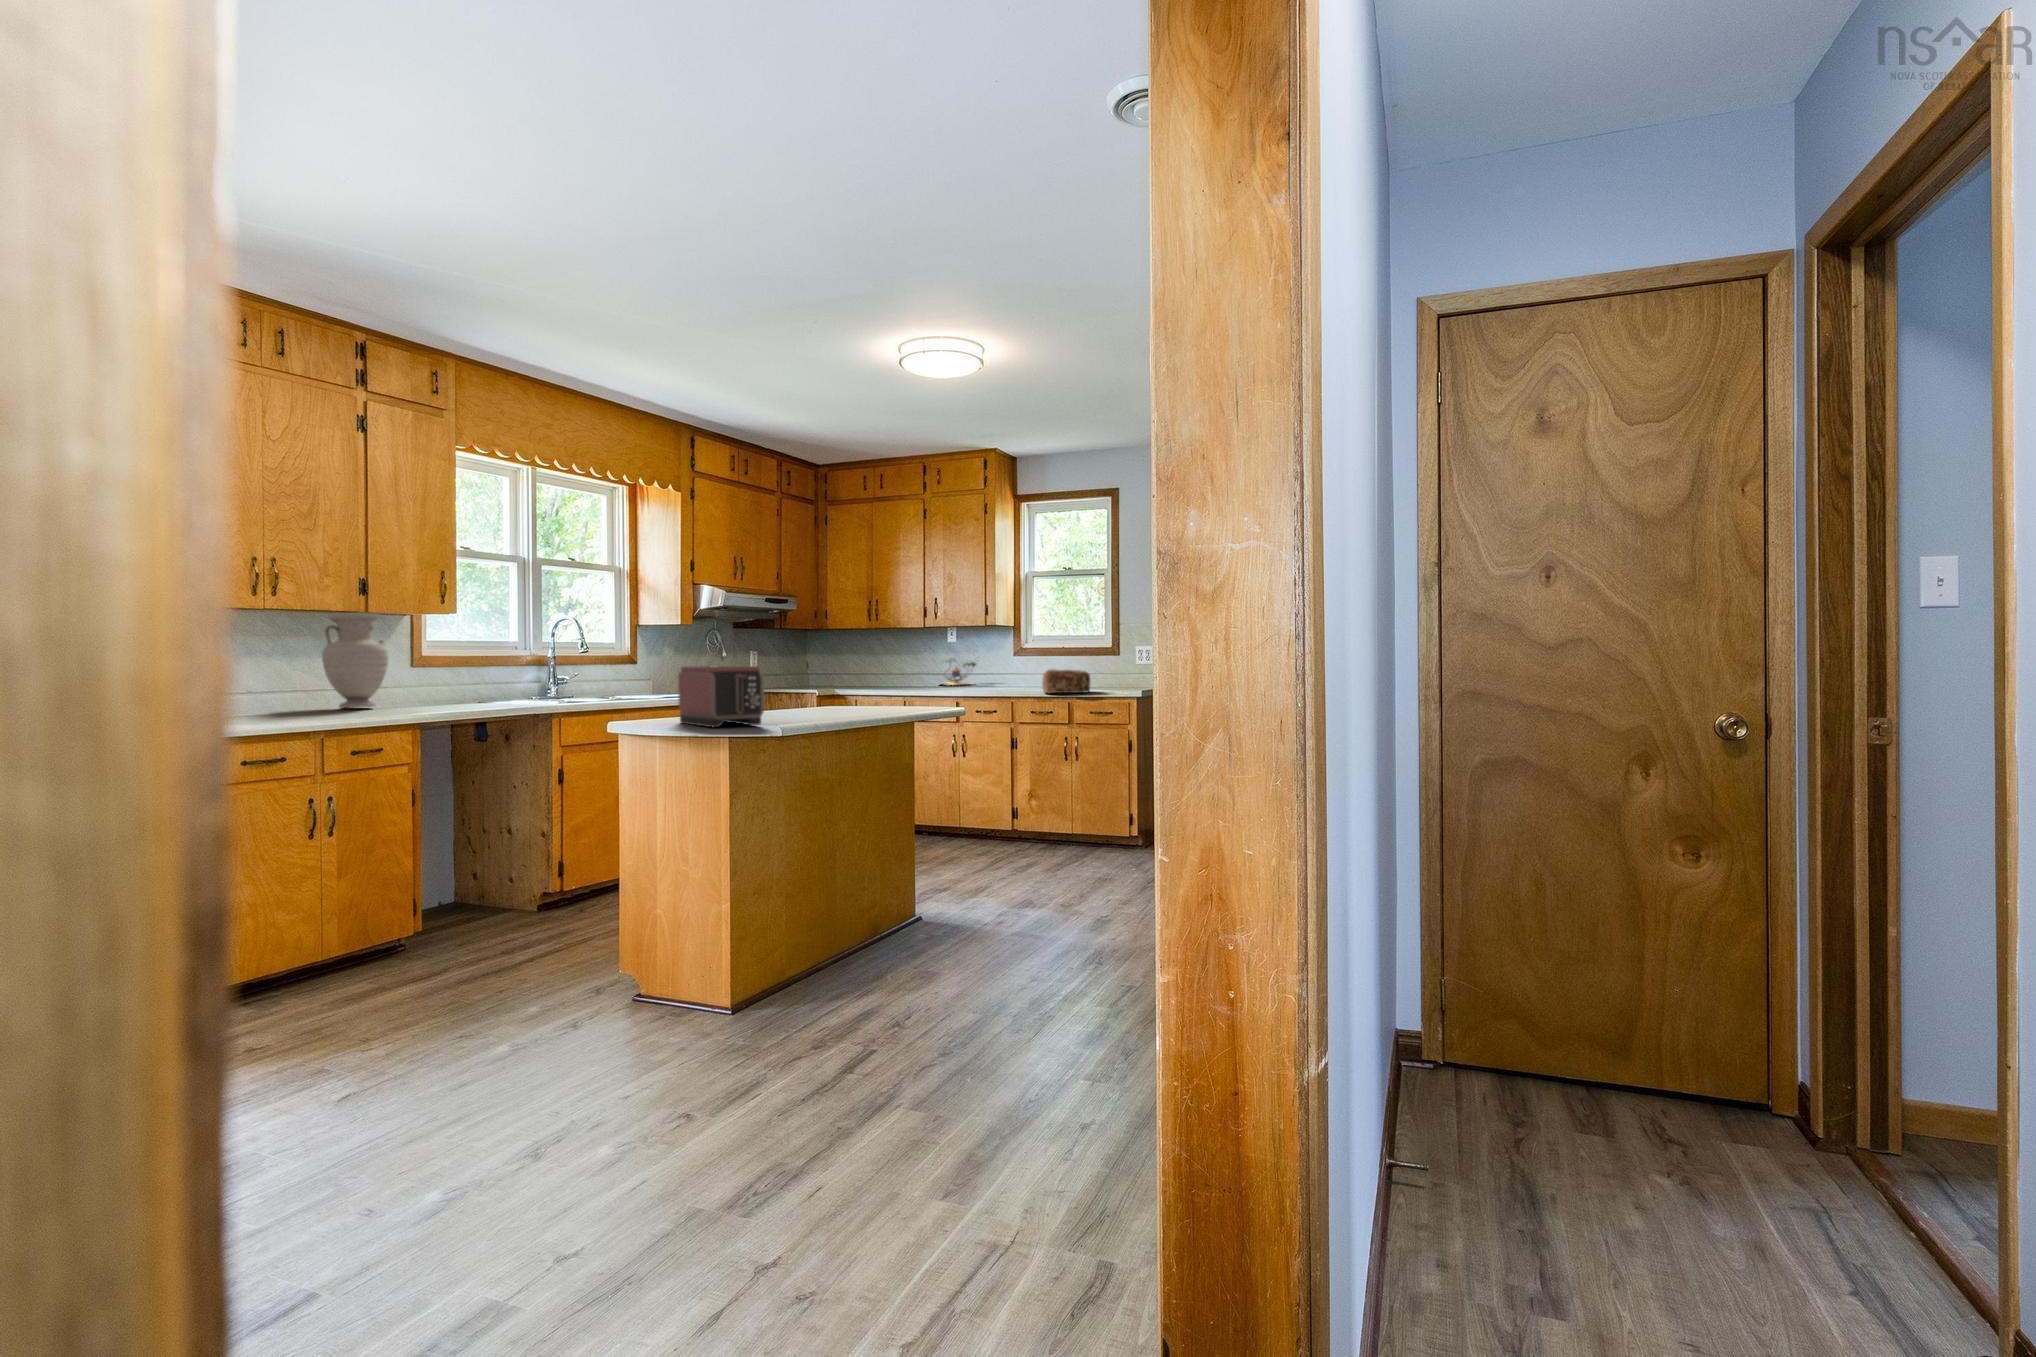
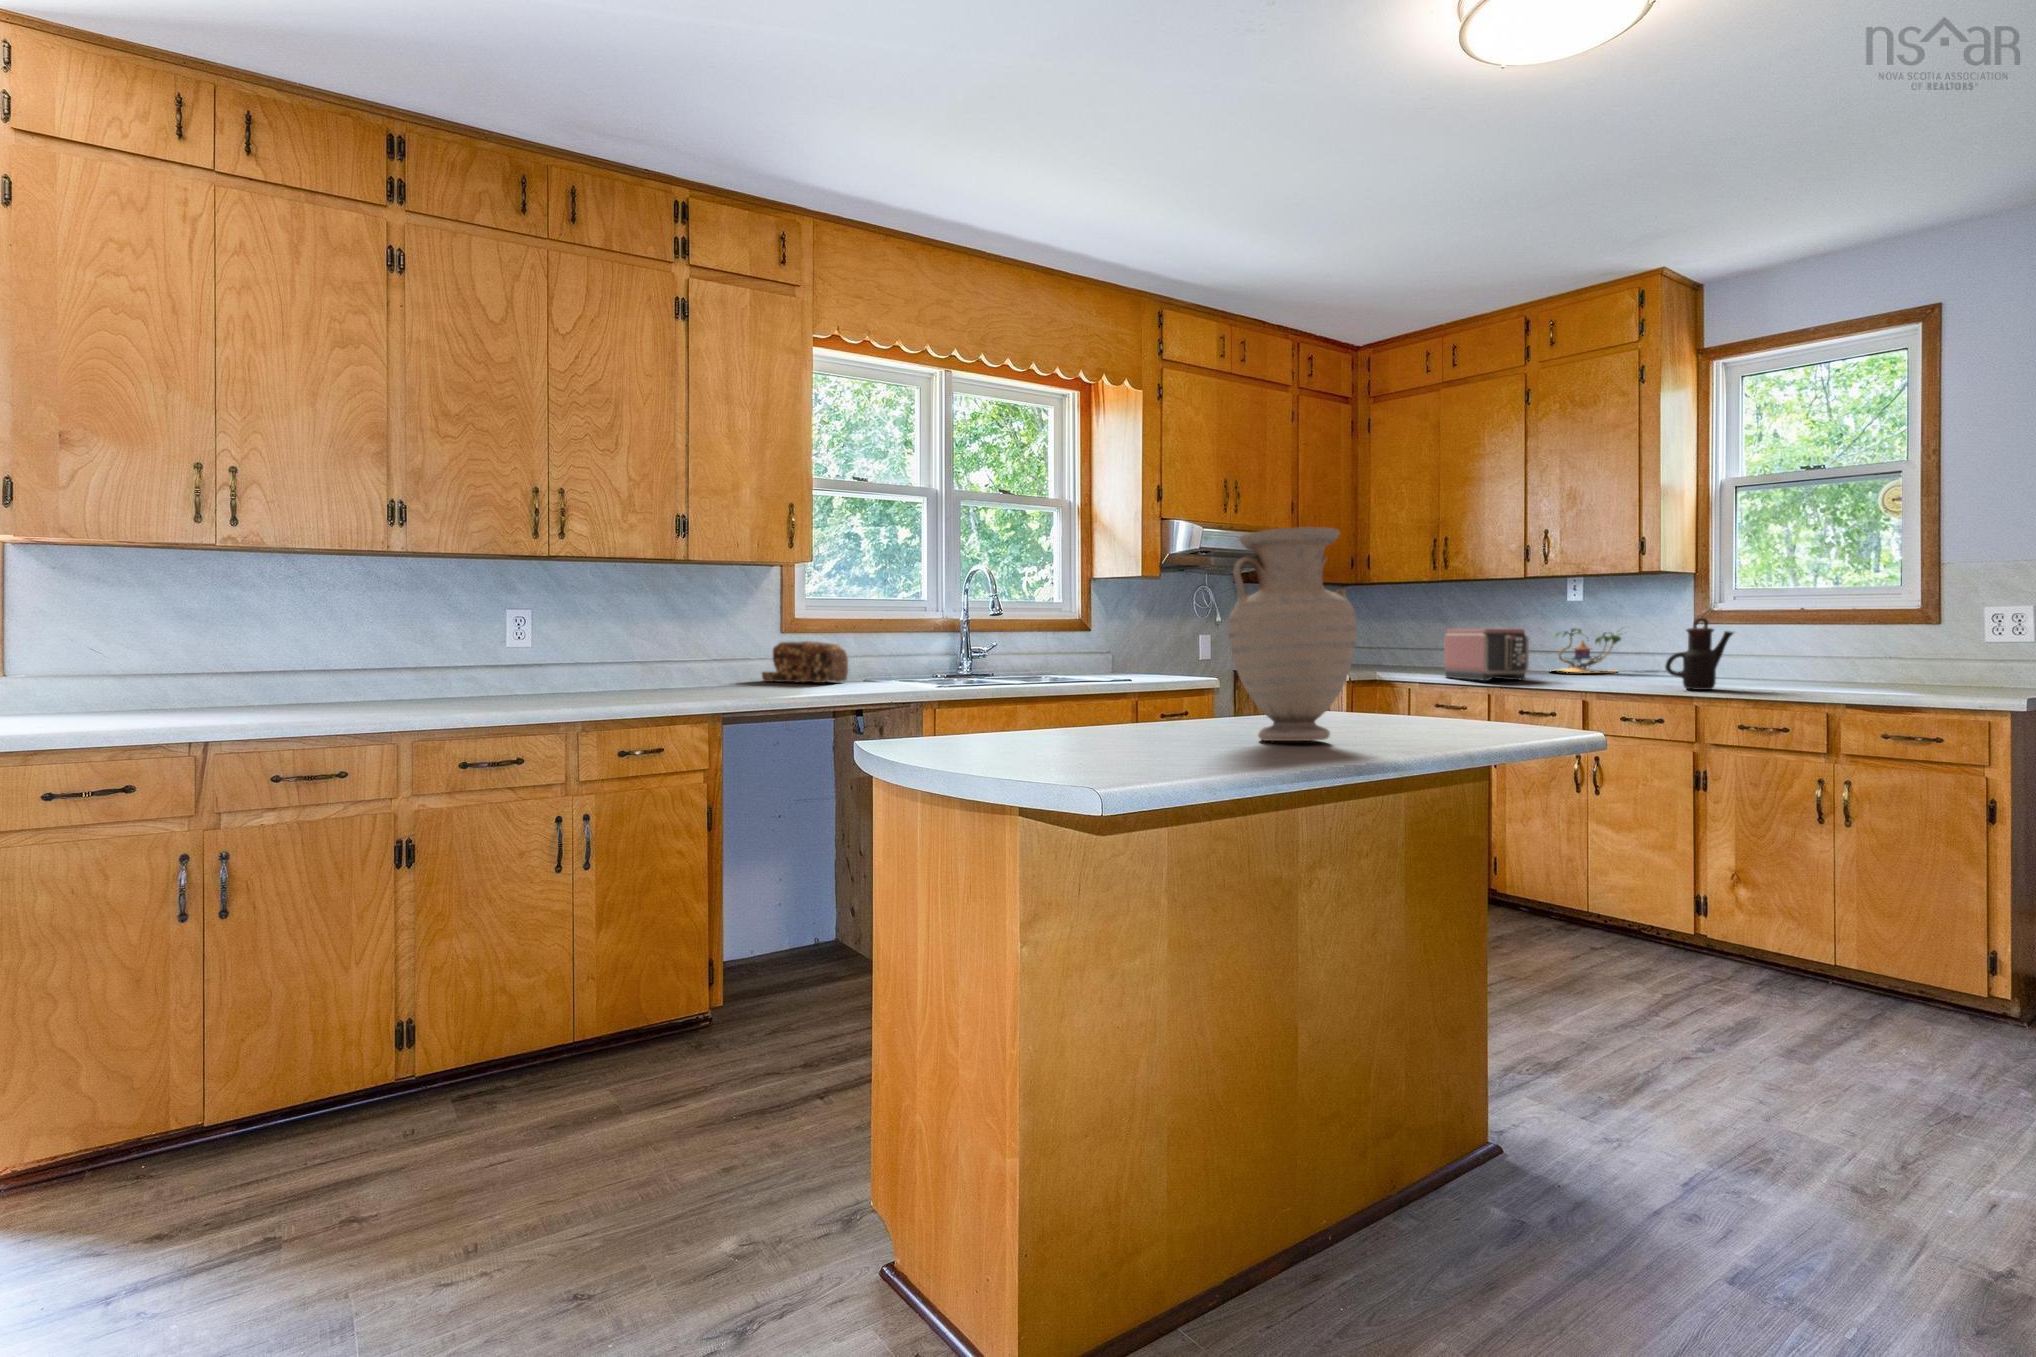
vase: present [322,614,389,709] -> present [1229,527,1357,741]
teapot: none [997,653,1030,693] -> present [1665,618,1733,690]
toaster: present [678,666,764,727] -> present [1444,629,1529,681]
bread loaf: present [1042,669,1091,694] -> present [762,641,848,683]

